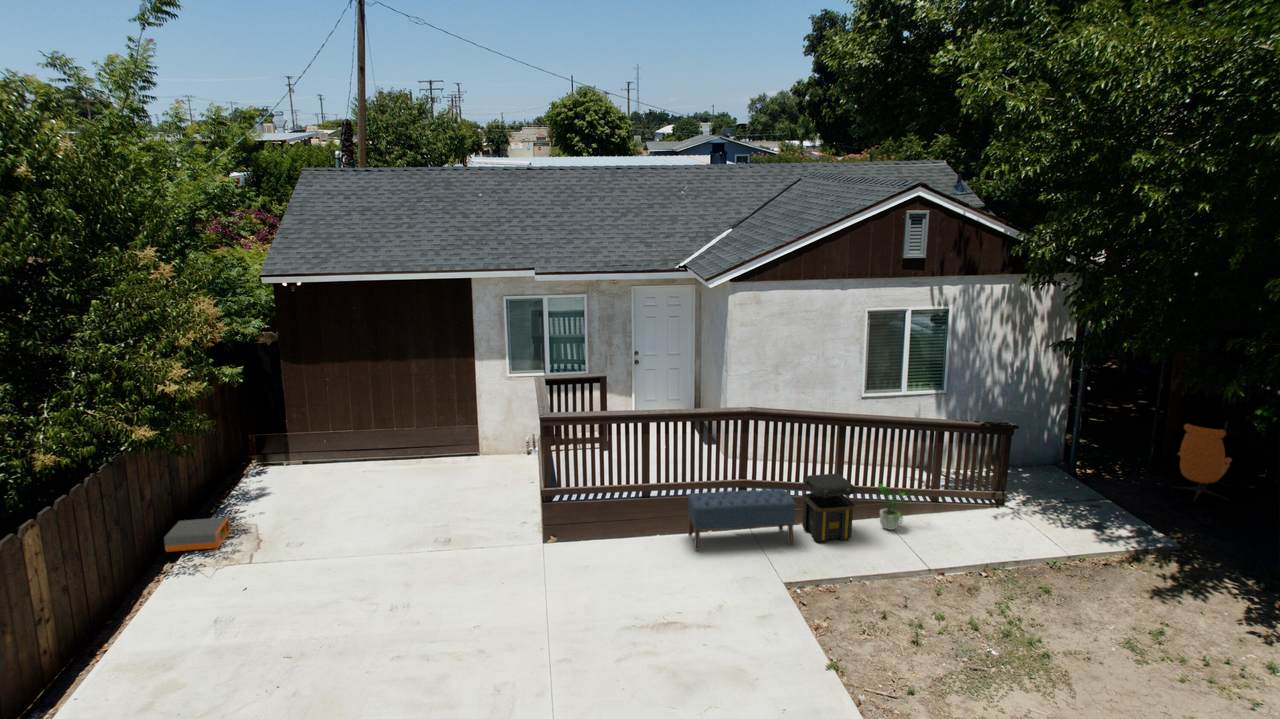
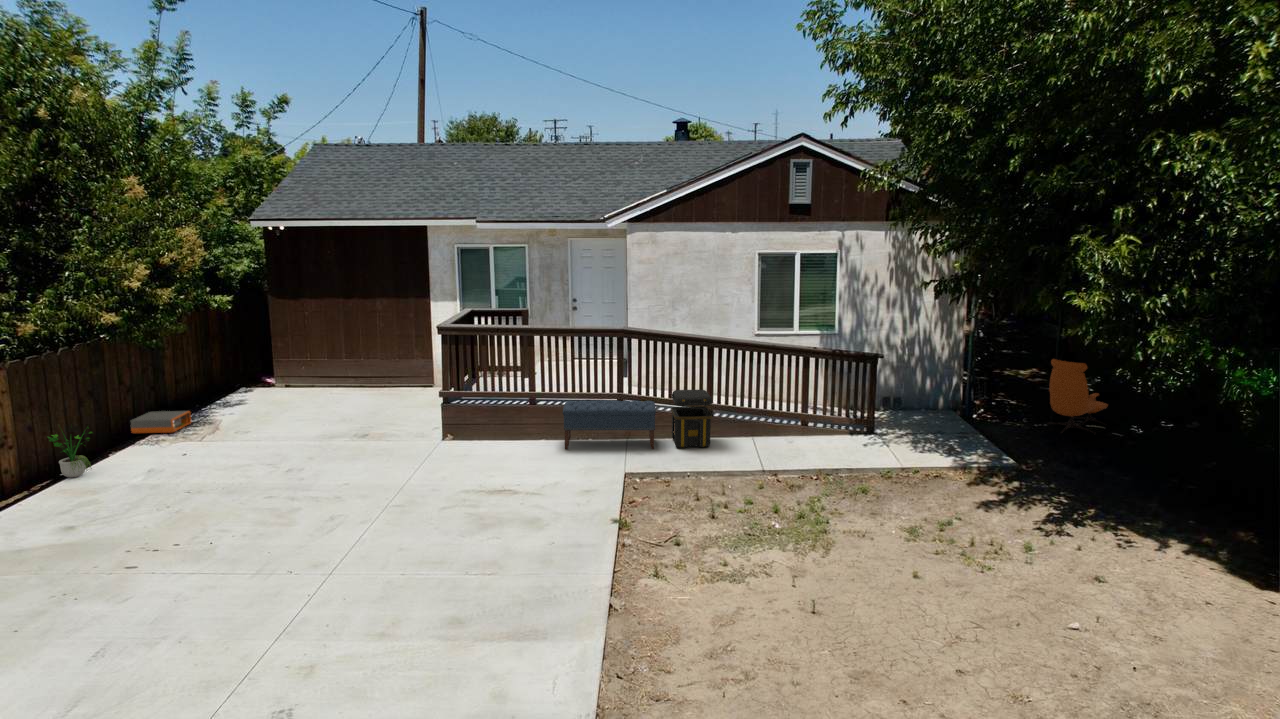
potted plant: present [877,484,913,530] -> present [48,427,92,477]

